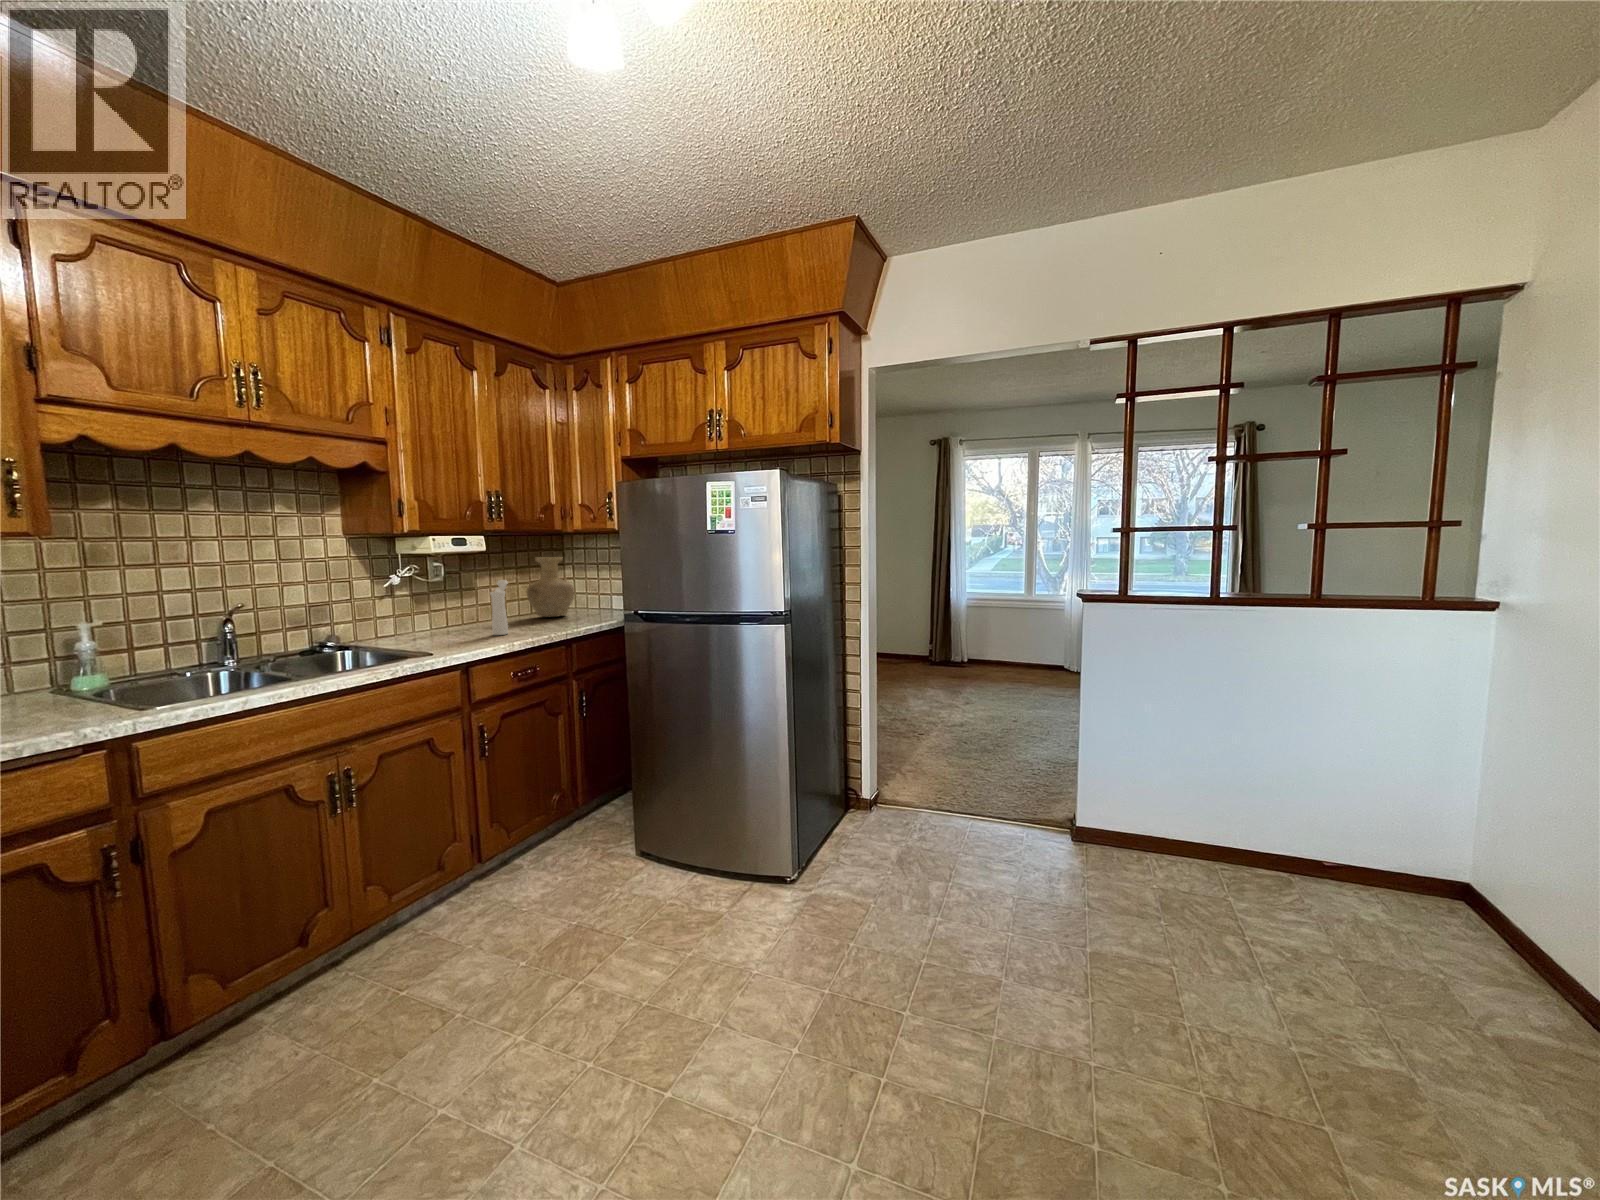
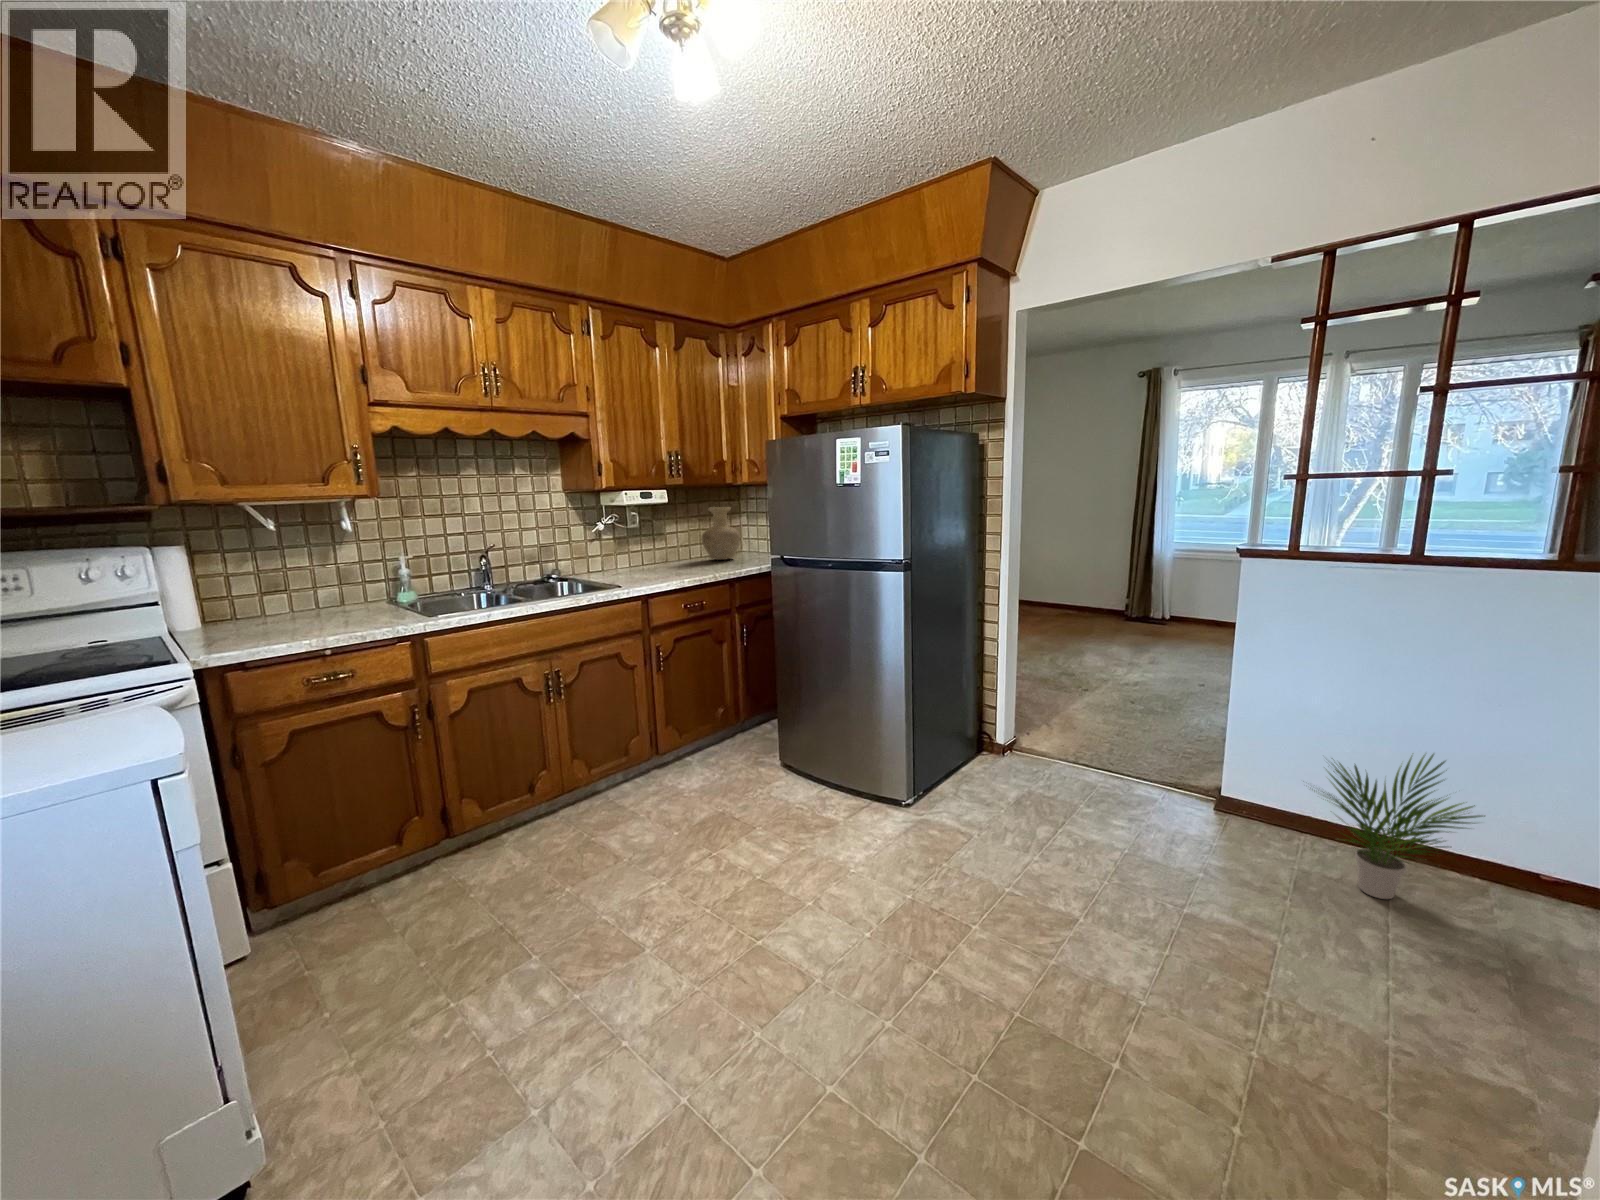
pepper mill: present [490,580,508,635] -> none [666,528,682,574]
potted plant: none [1150,762,1290,899] -> present [1314,754,1485,899]

